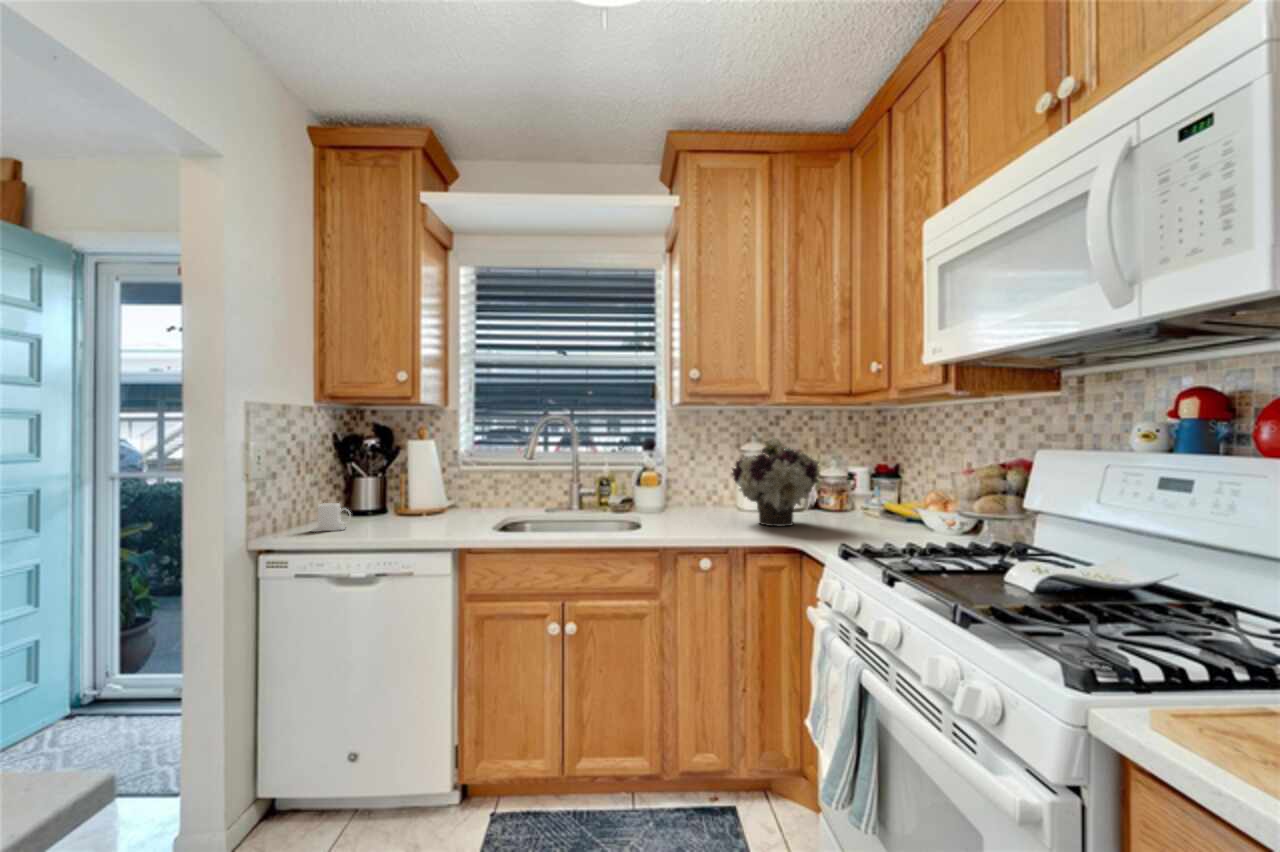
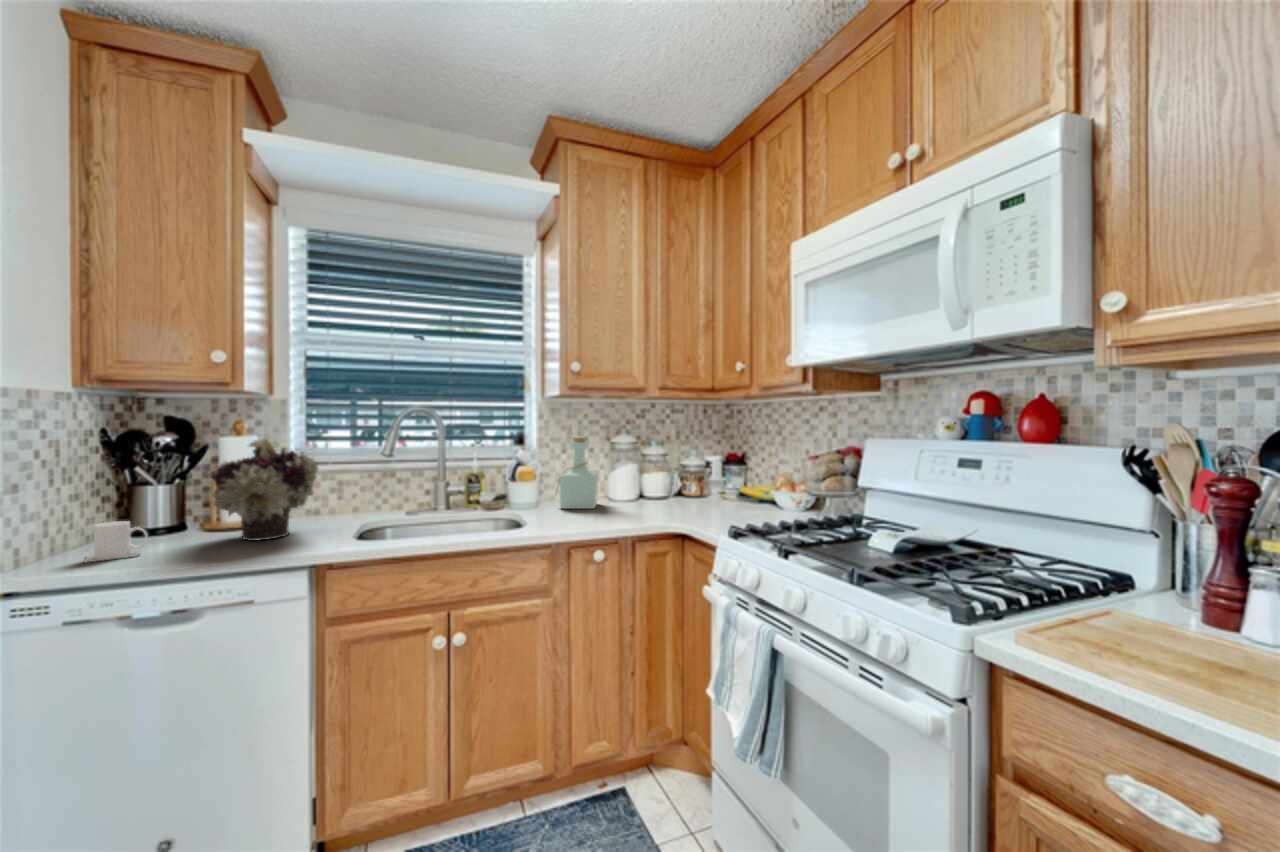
flower arrangement: present [732,438,819,526] -> present [211,437,319,541]
bottle: none [682,444,726,517] -> present [556,437,598,509]

